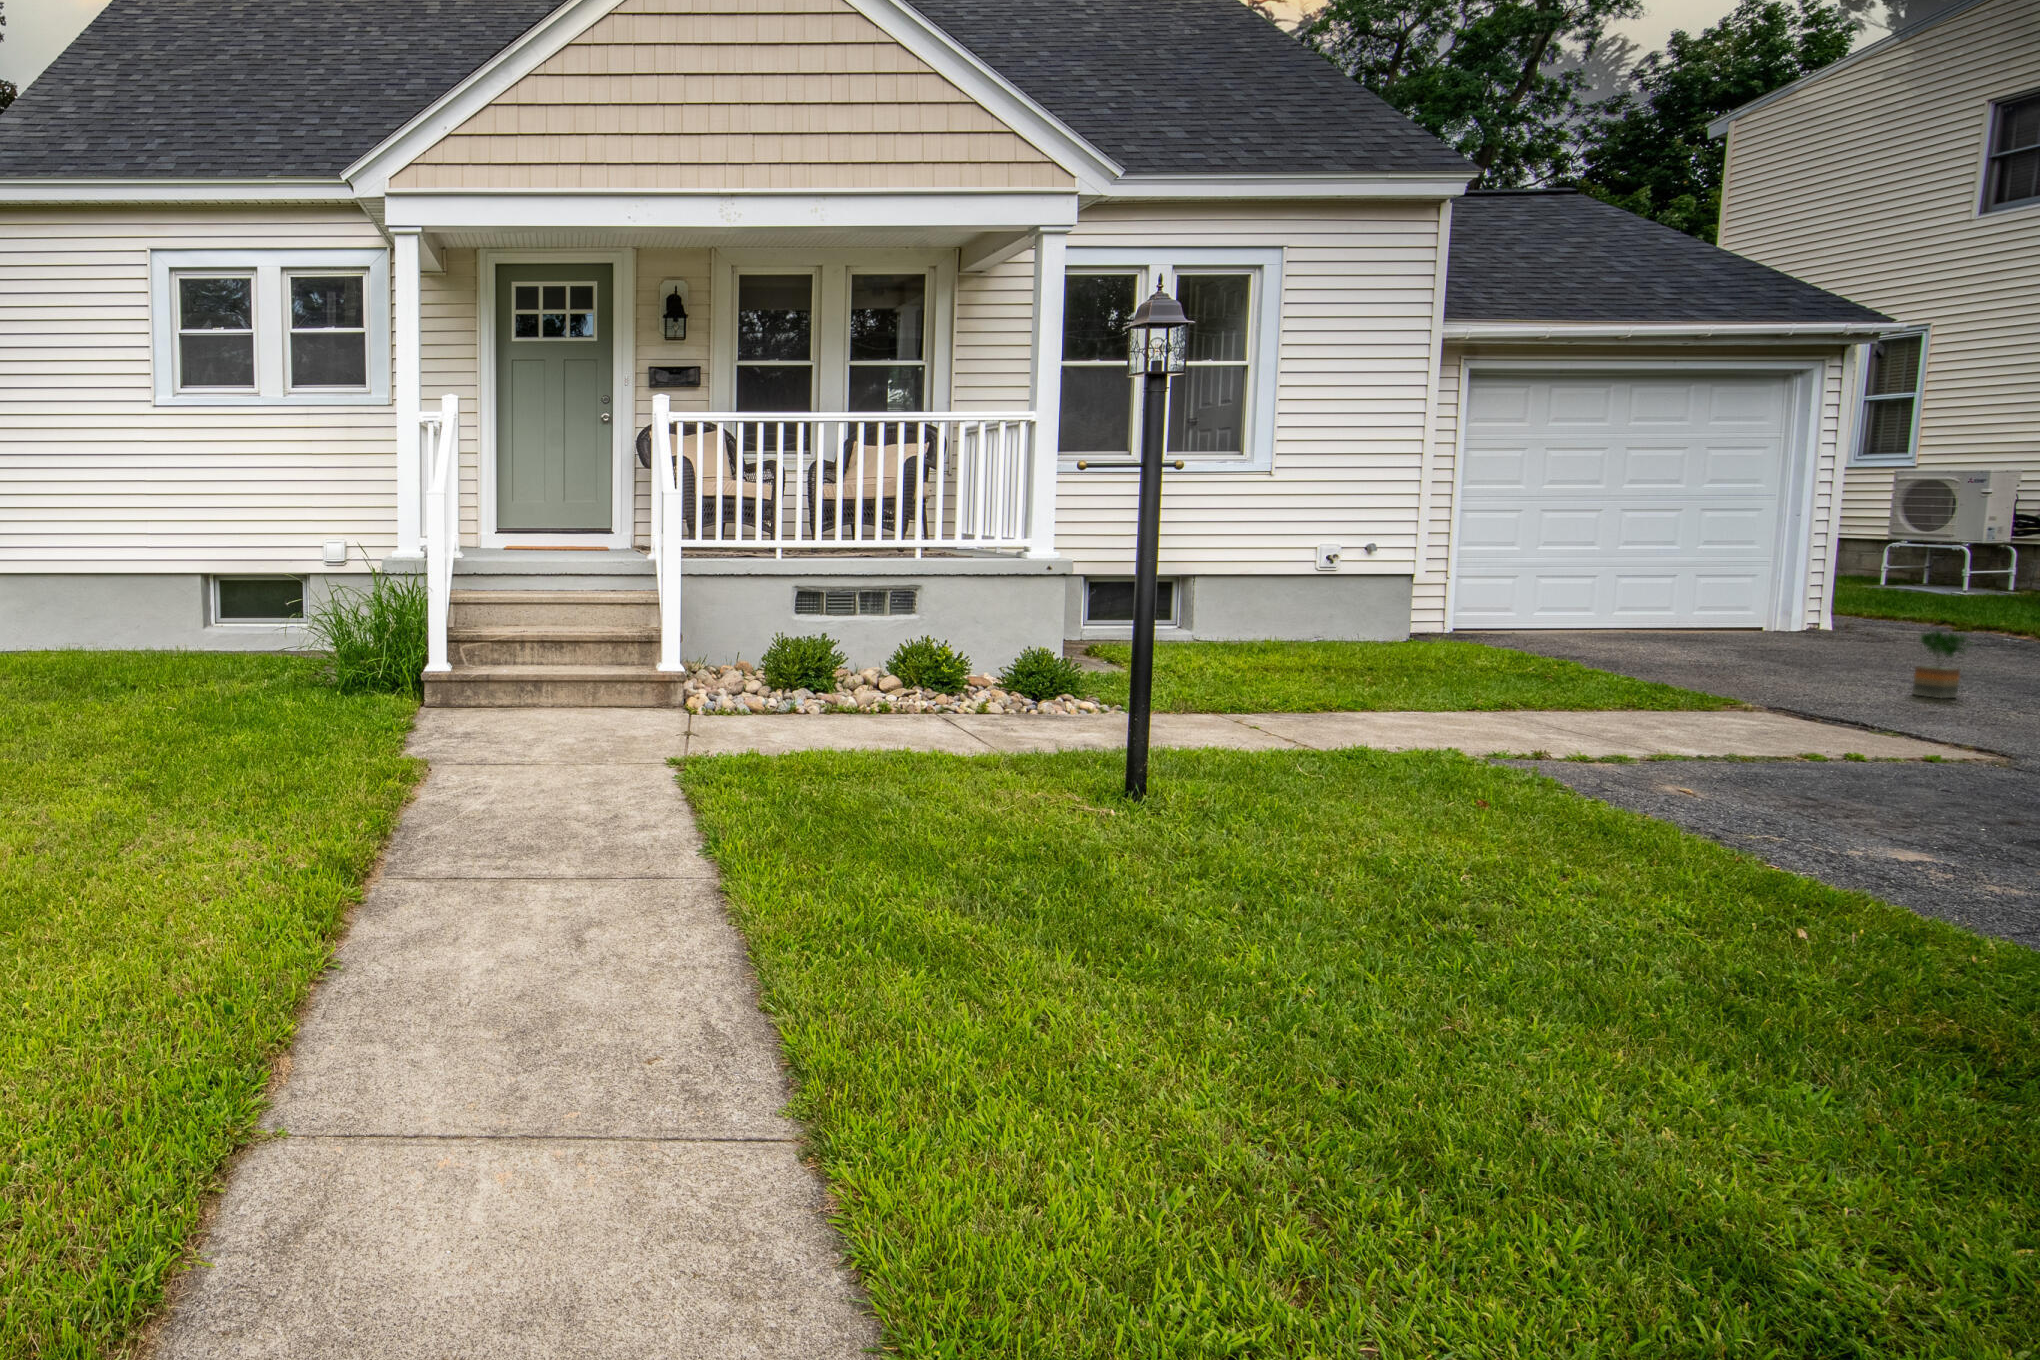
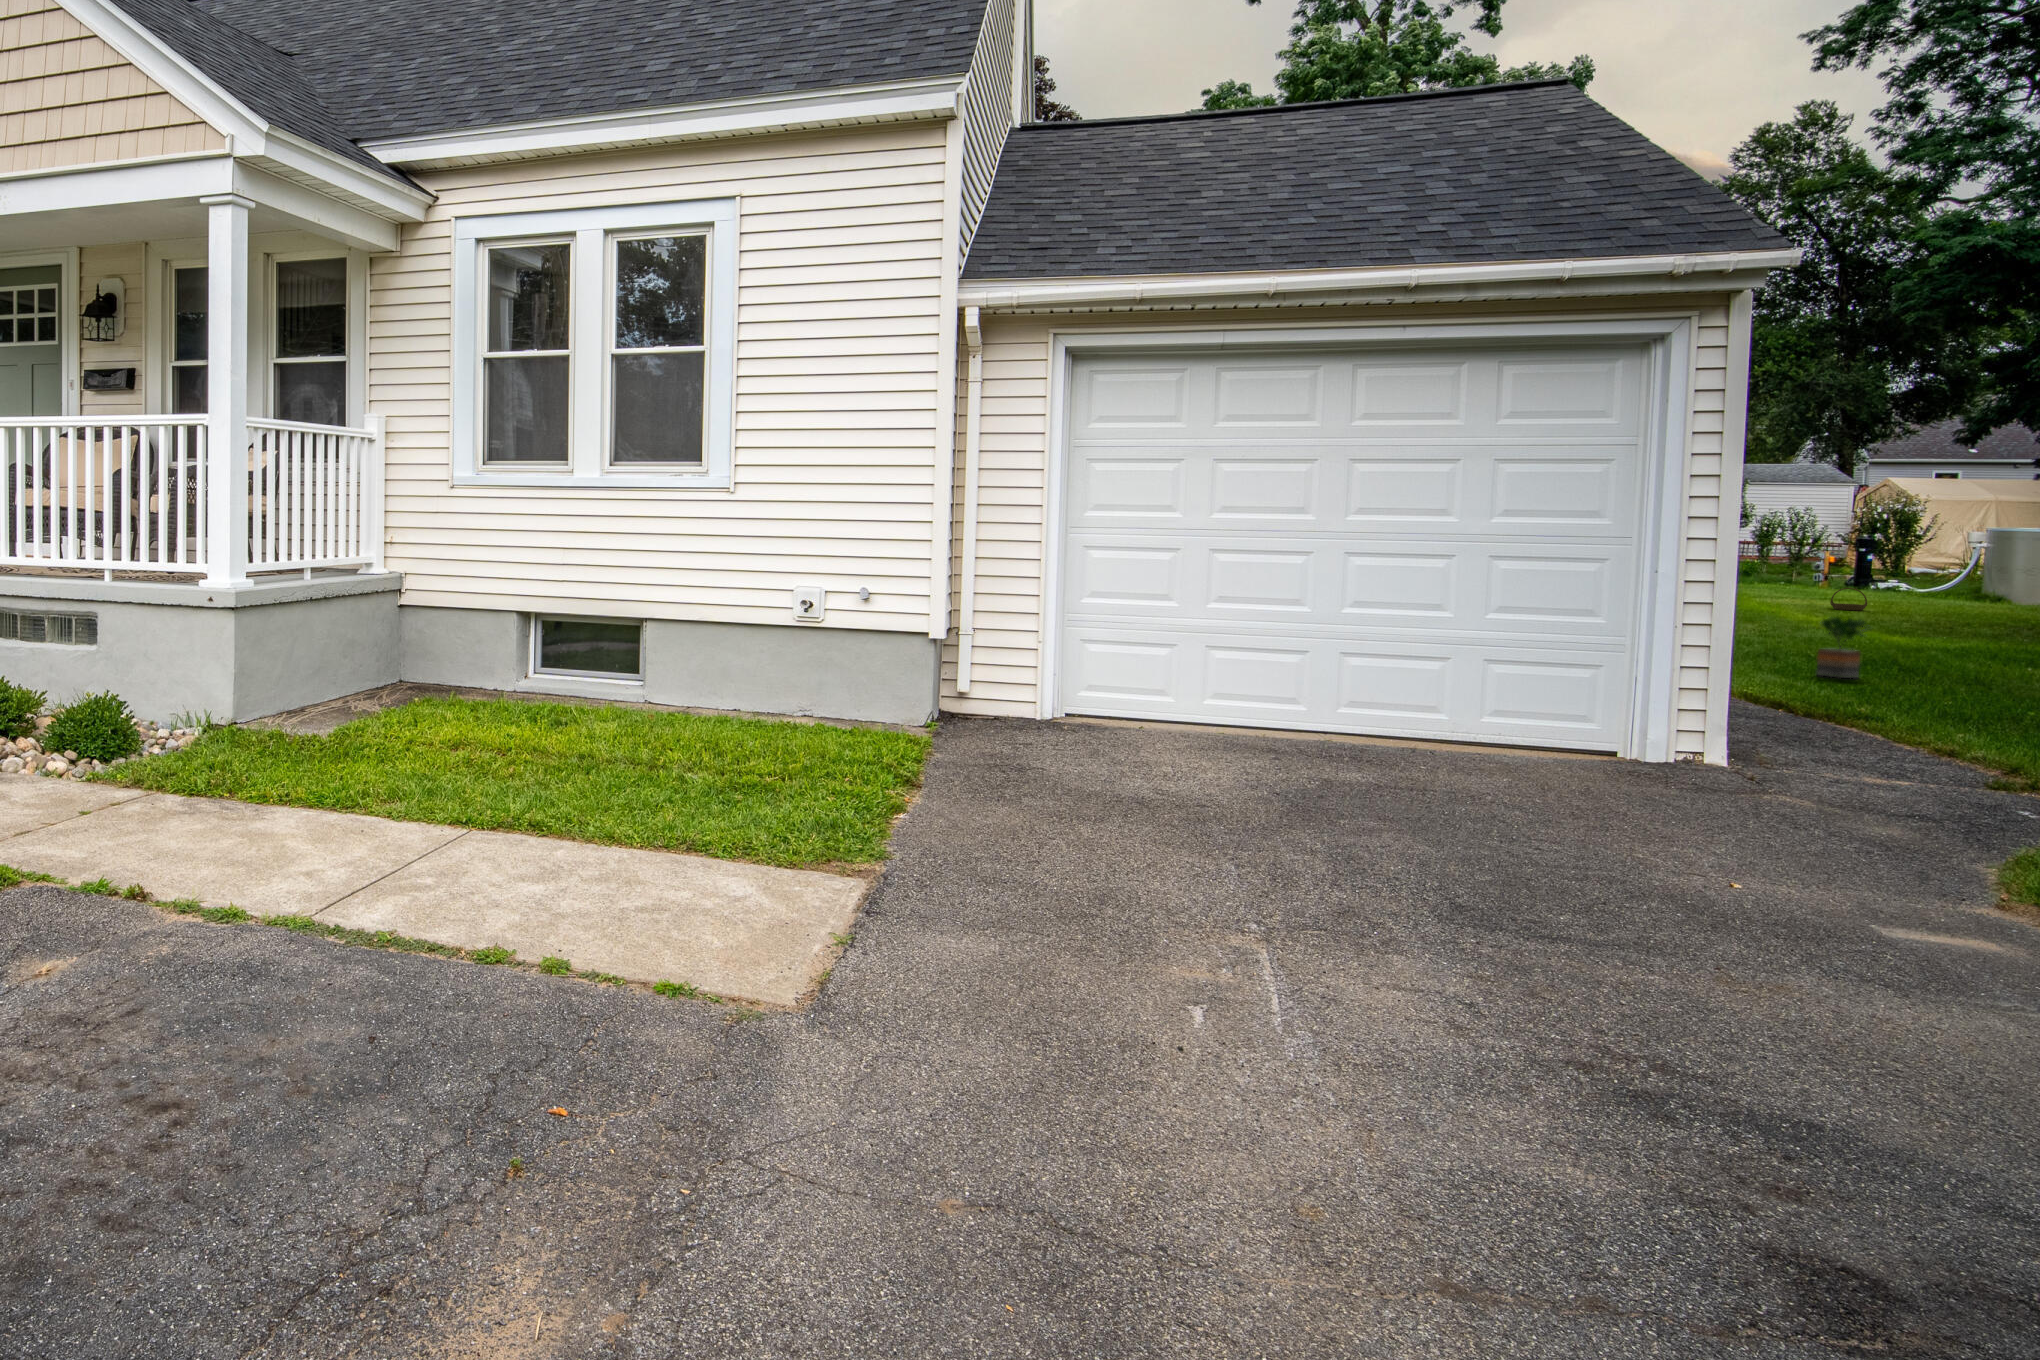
basket: none [1945,592,1985,617] -> present [1830,588,1867,611]

